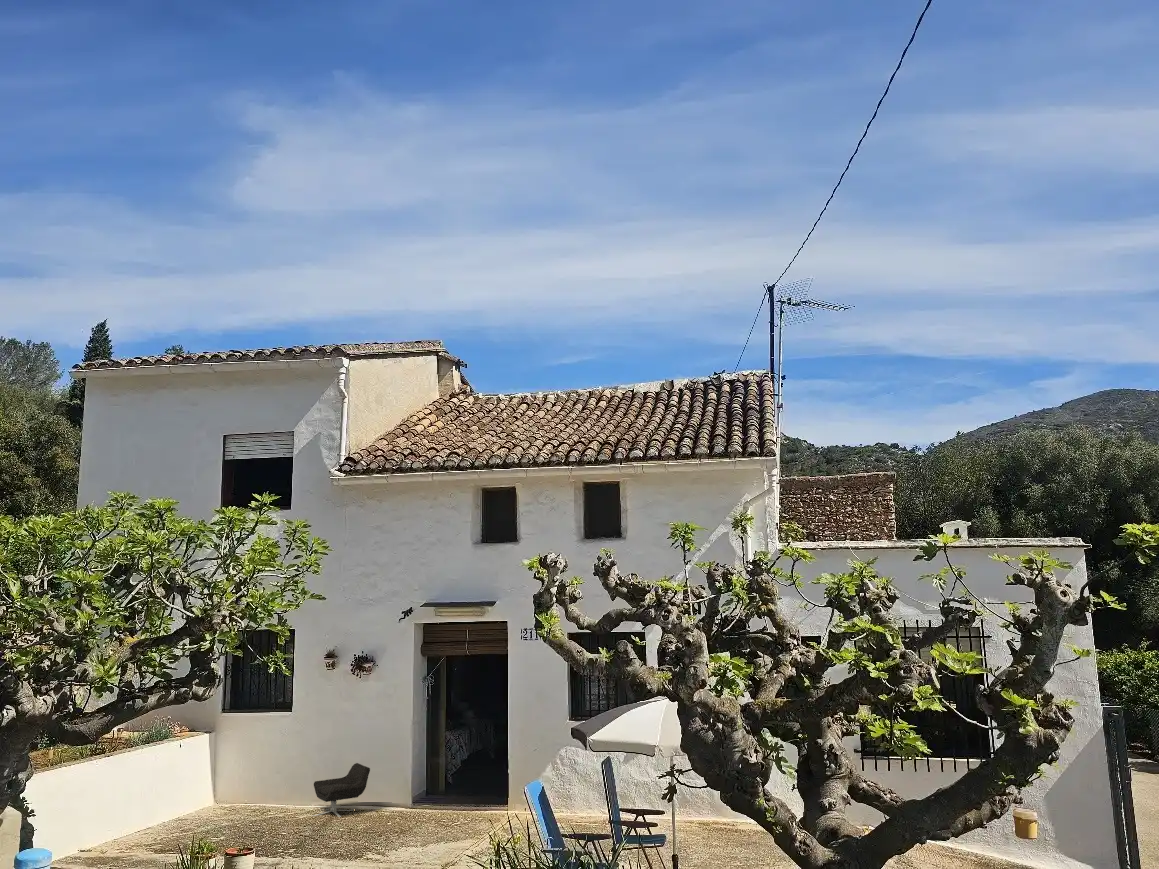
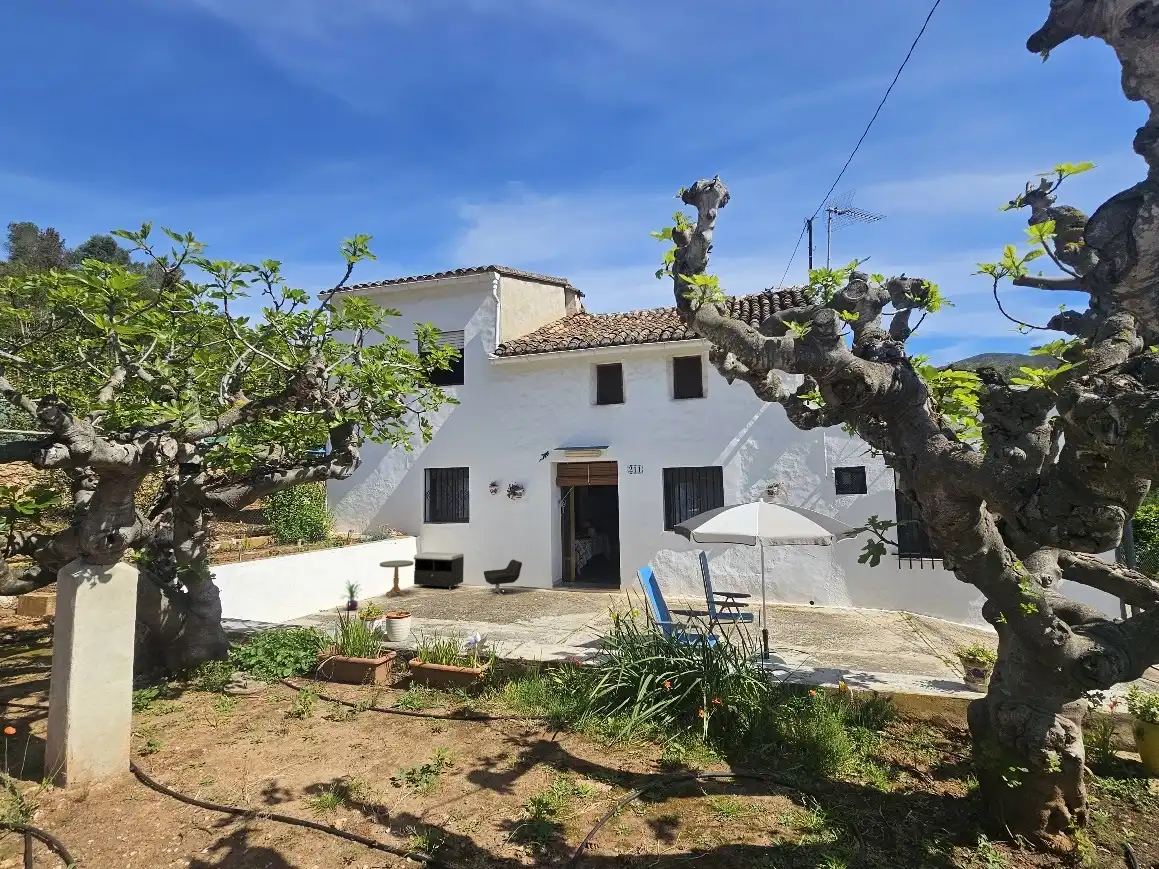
storage bench: none [208,754,283,810] -> present [414,552,464,589]
side table: none [162,770,212,828] -> present [380,560,414,598]
decorative plant: none [98,804,149,849] -> present [346,581,358,610]

